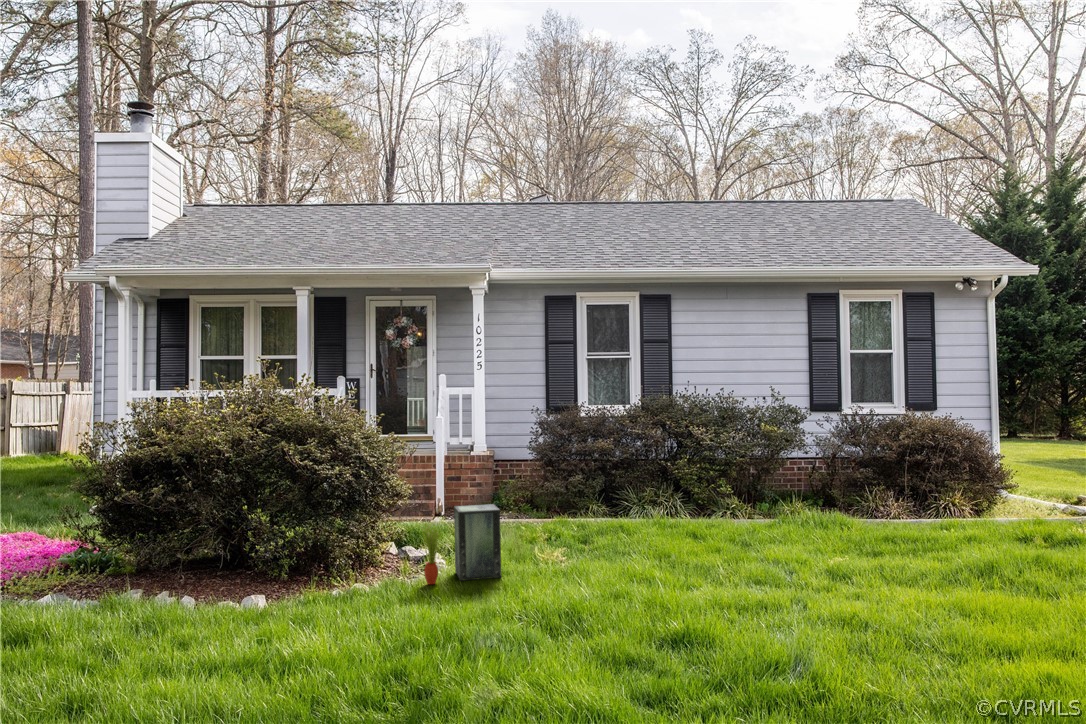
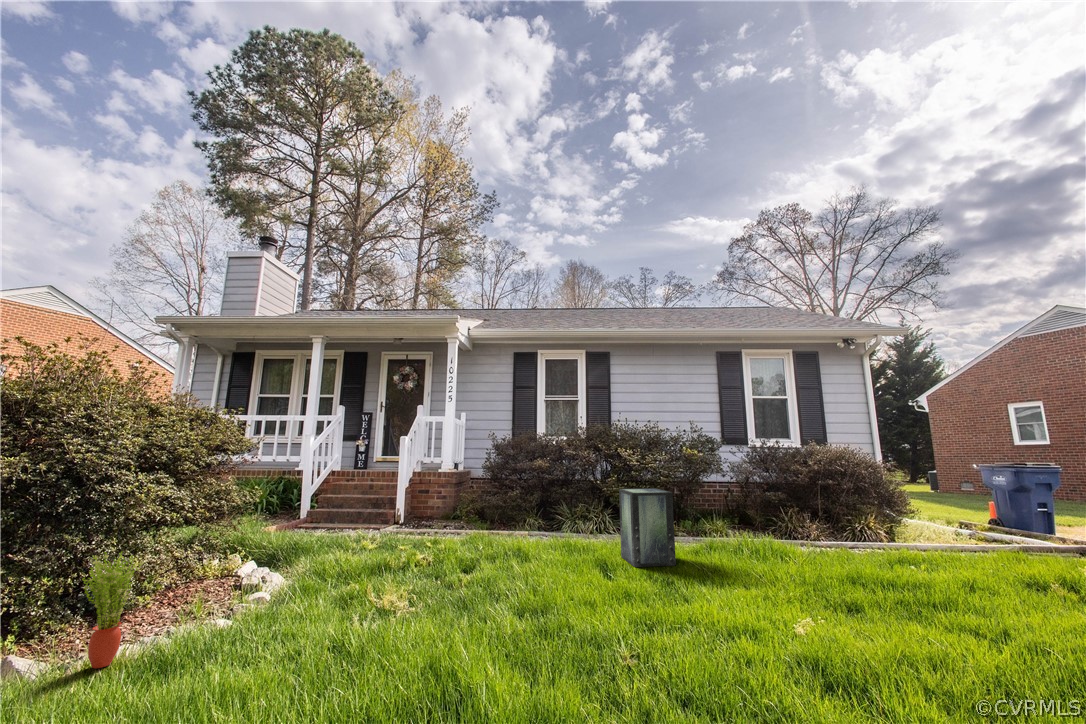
storage box: present [454,504,502,581] -> present [619,488,676,567]

